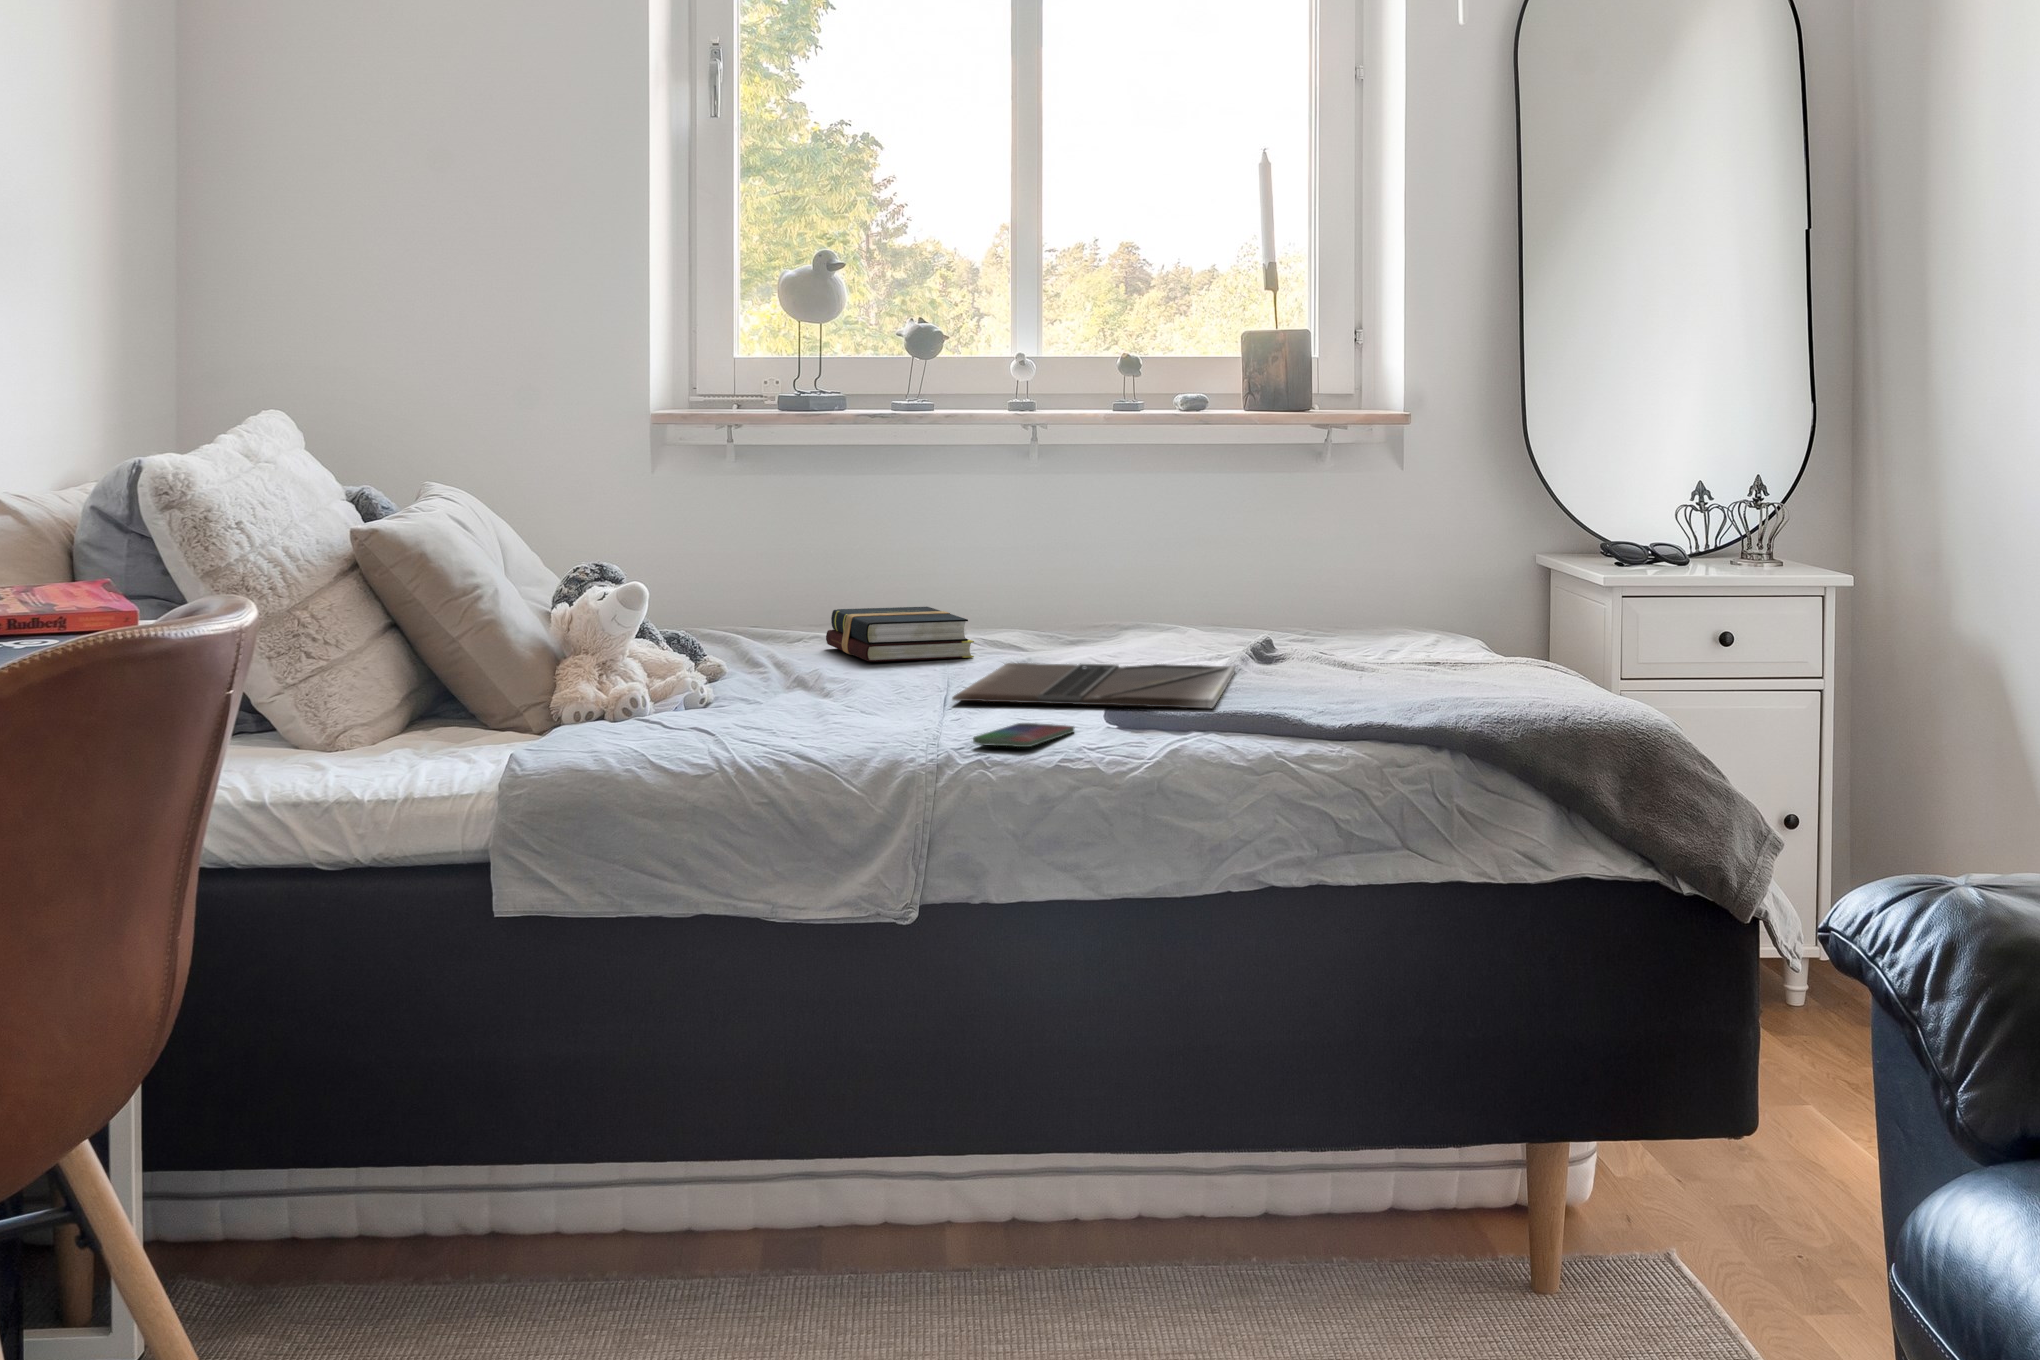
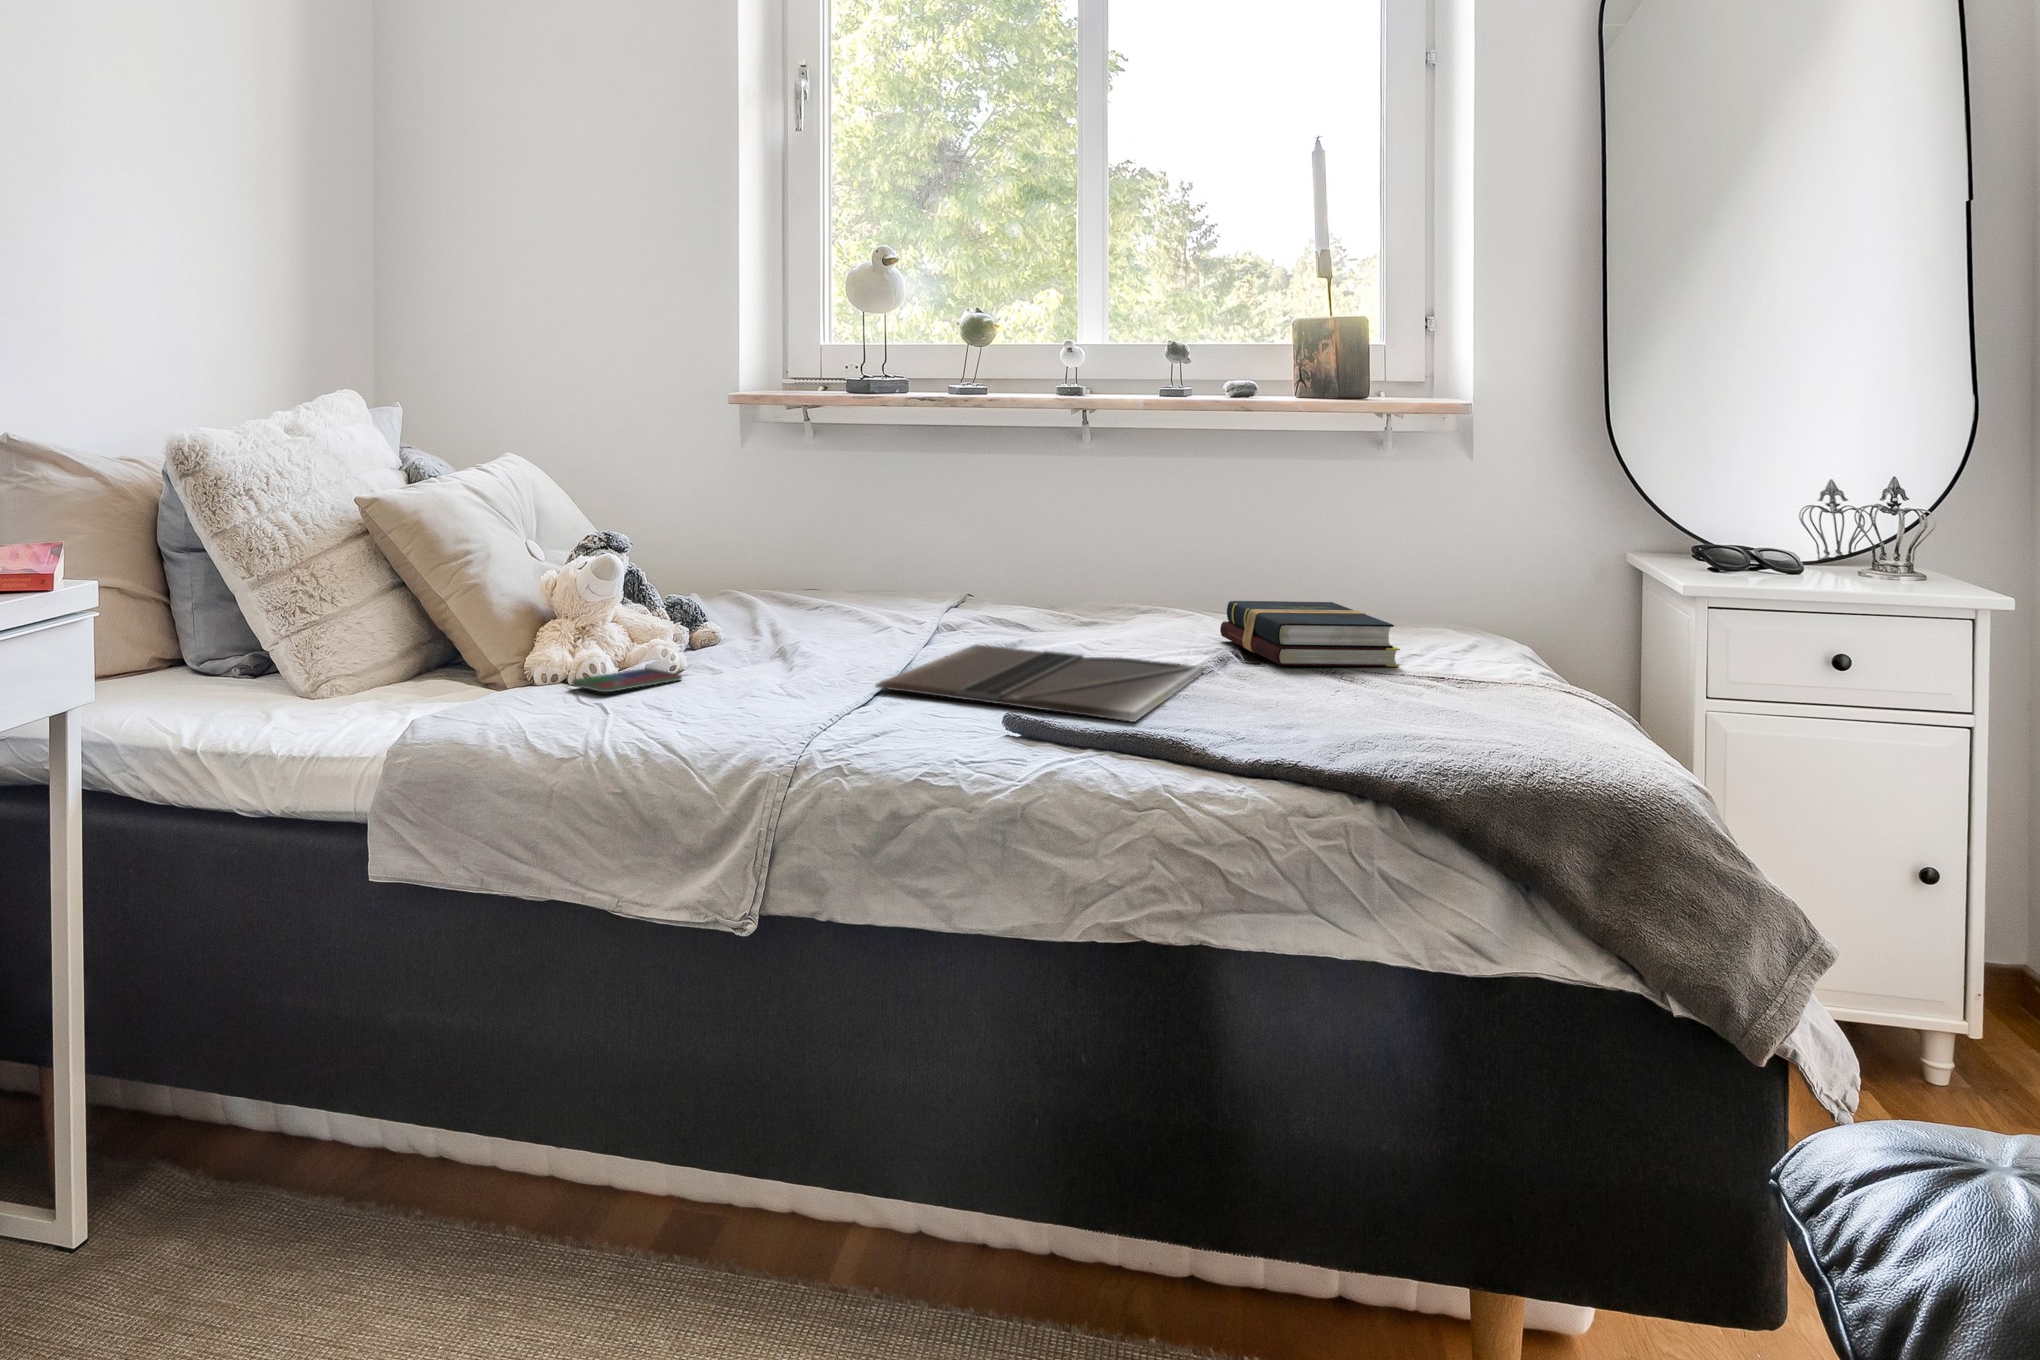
hardback book: present [826,607,974,662] -> present [1220,601,1400,667]
smartphone: present [973,723,1074,747] -> present [572,668,682,692]

